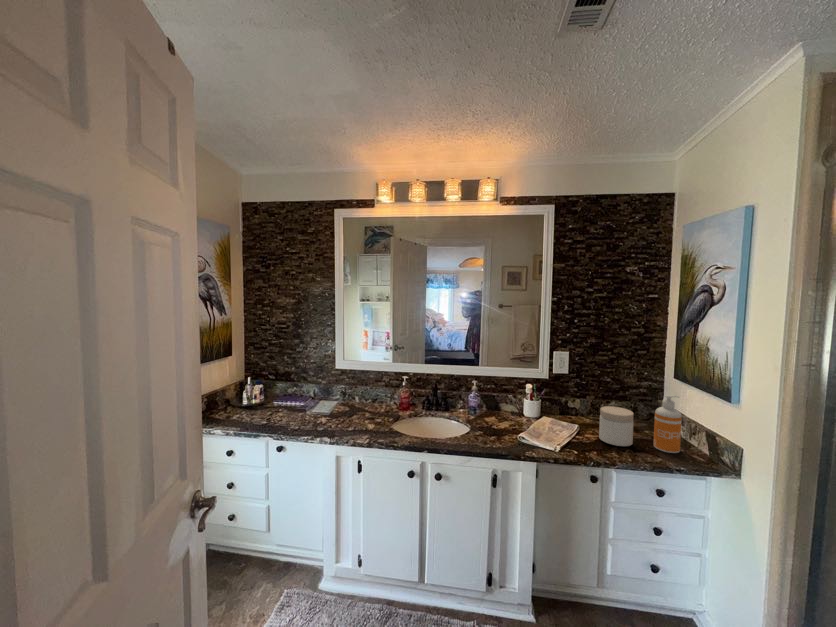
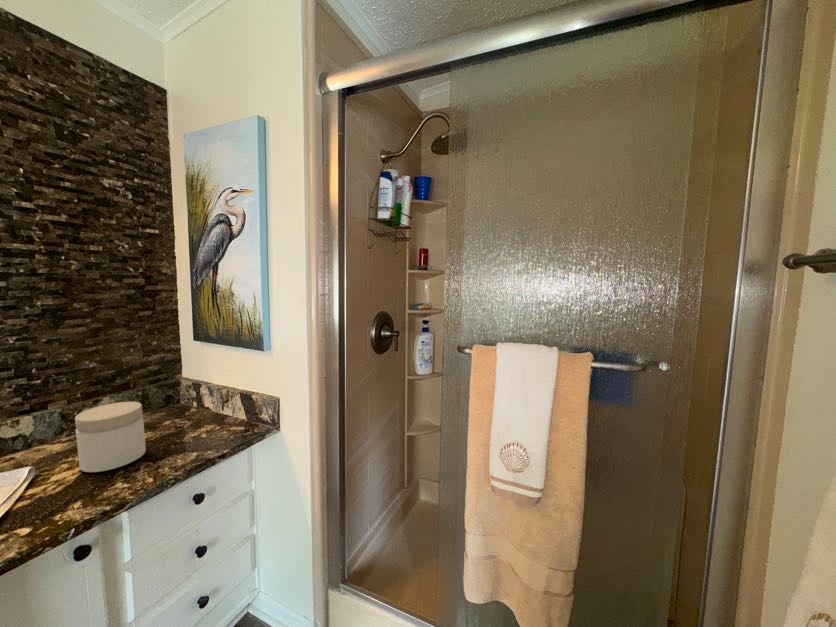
soap dispenser: present [654,395,682,453] -> none [175,361,214,441]

